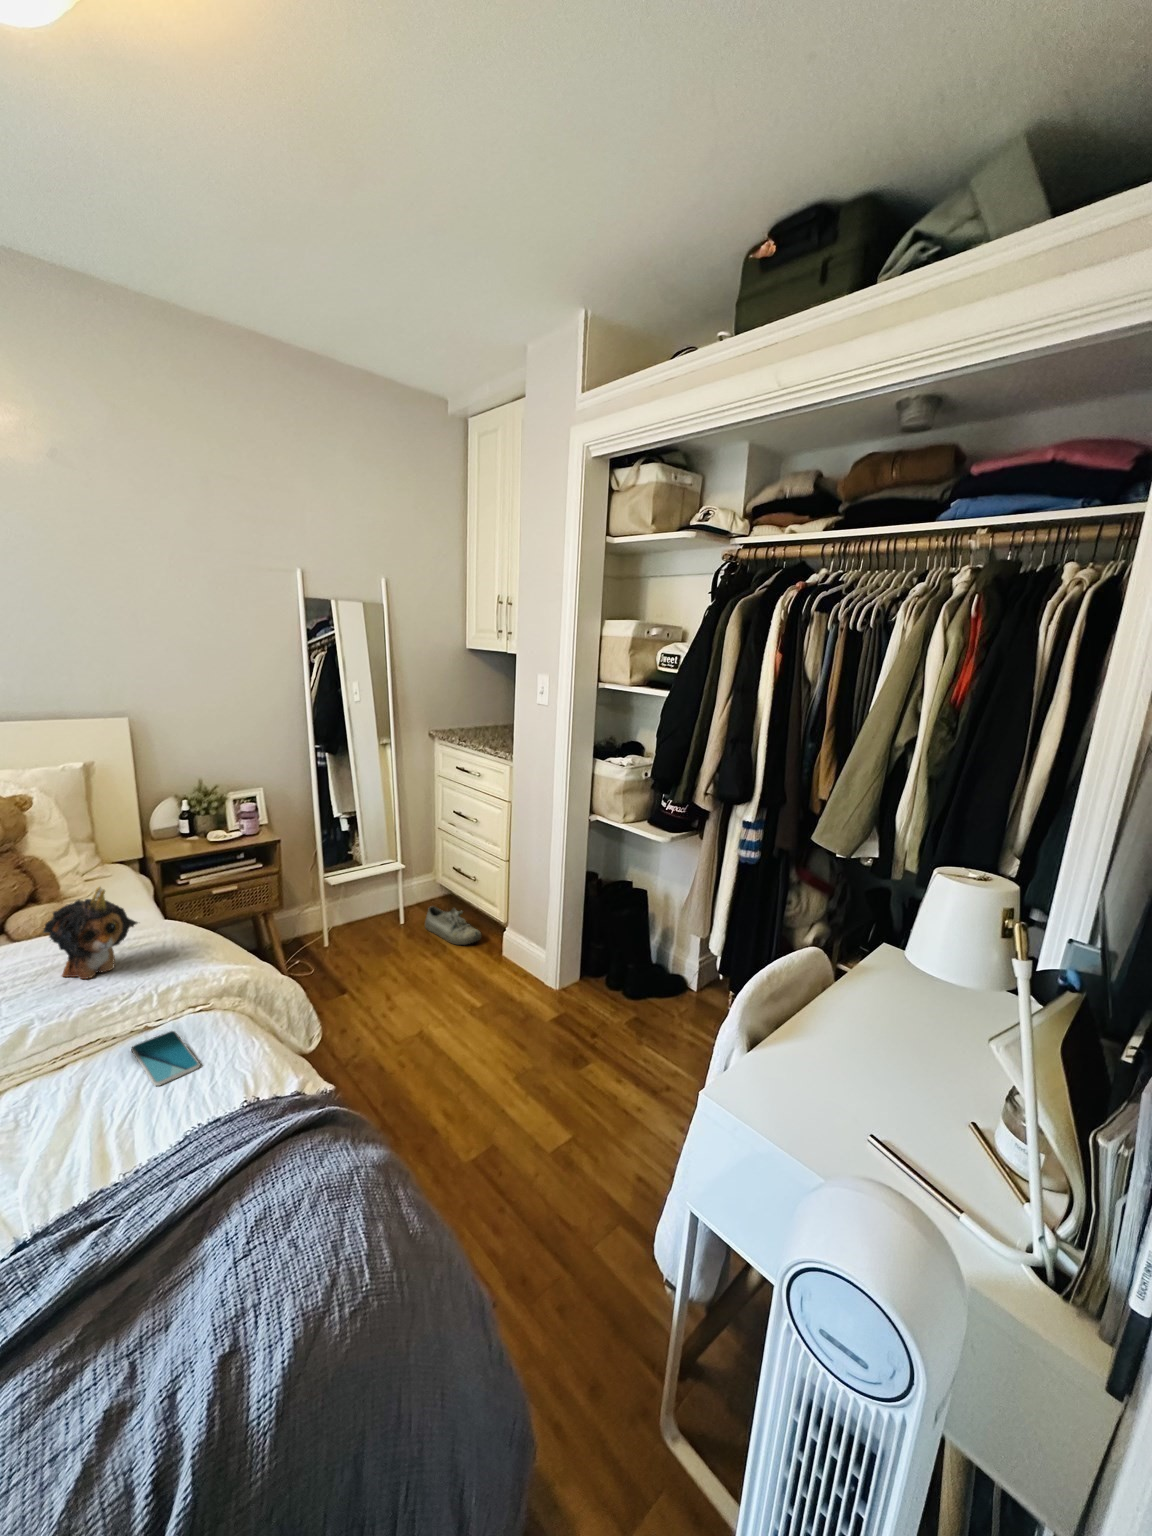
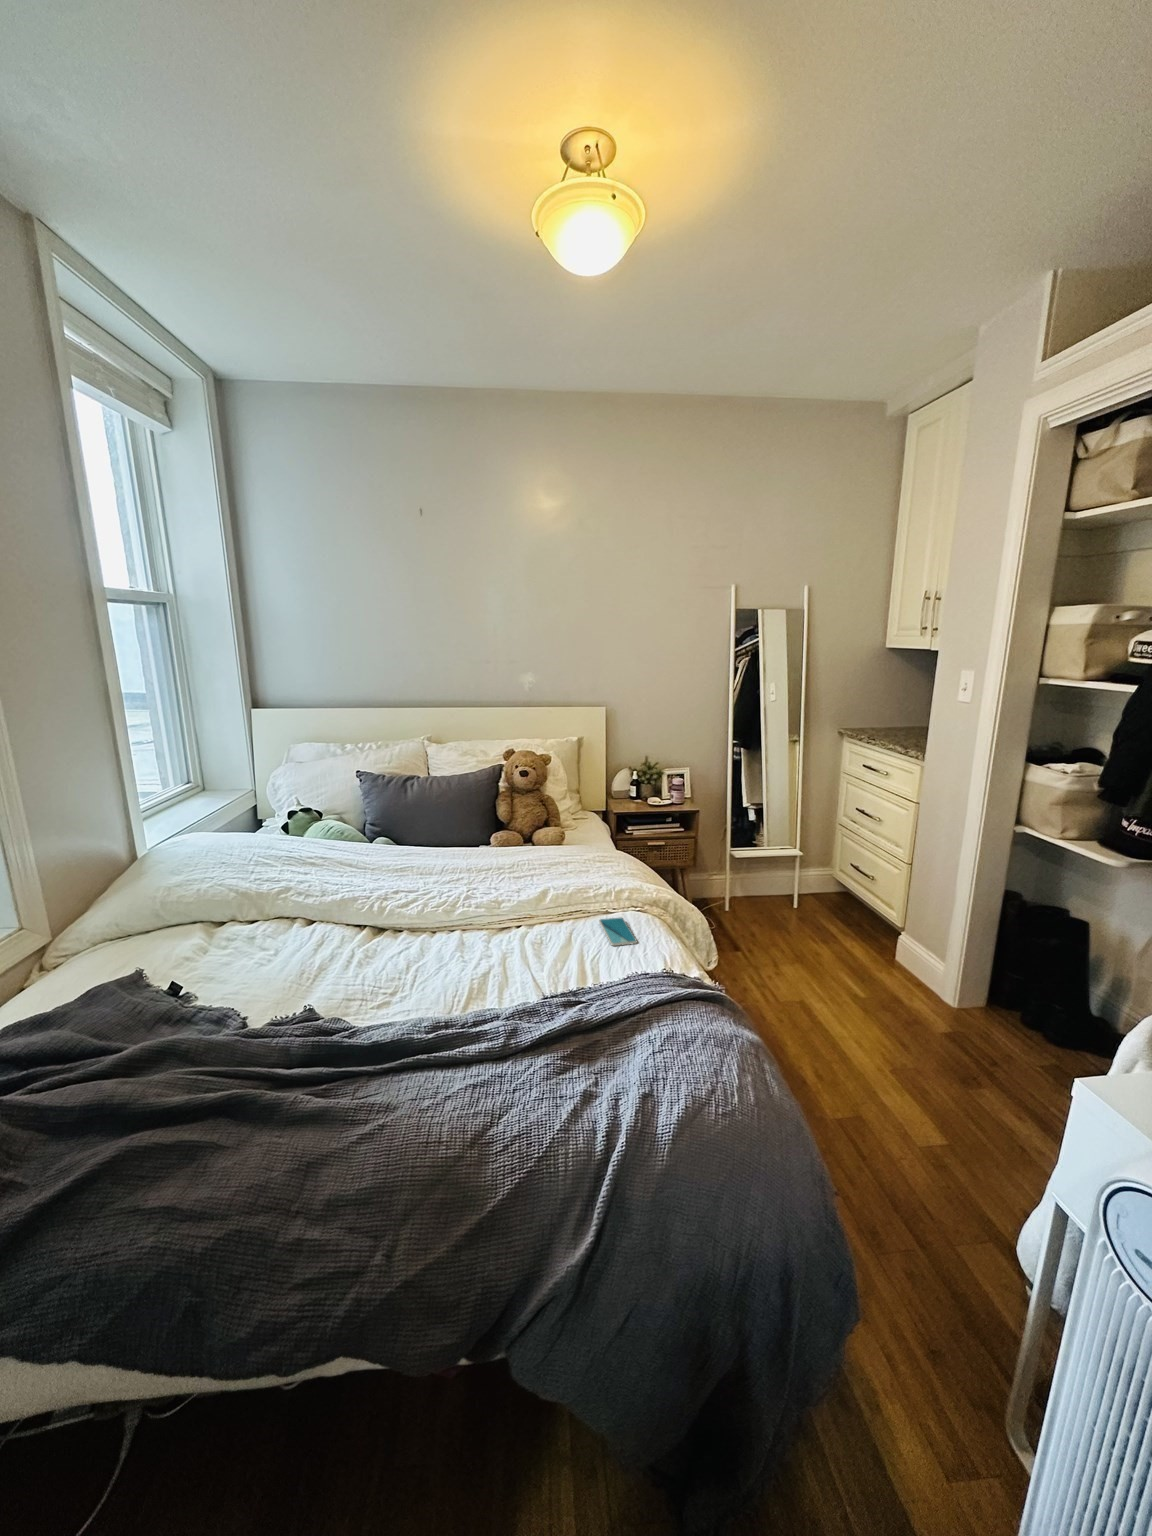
plush toy: present [43,887,138,979] -> none [559,812,608,872]
shoe: present [425,906,481,945] -> none [815,897,873,940]

